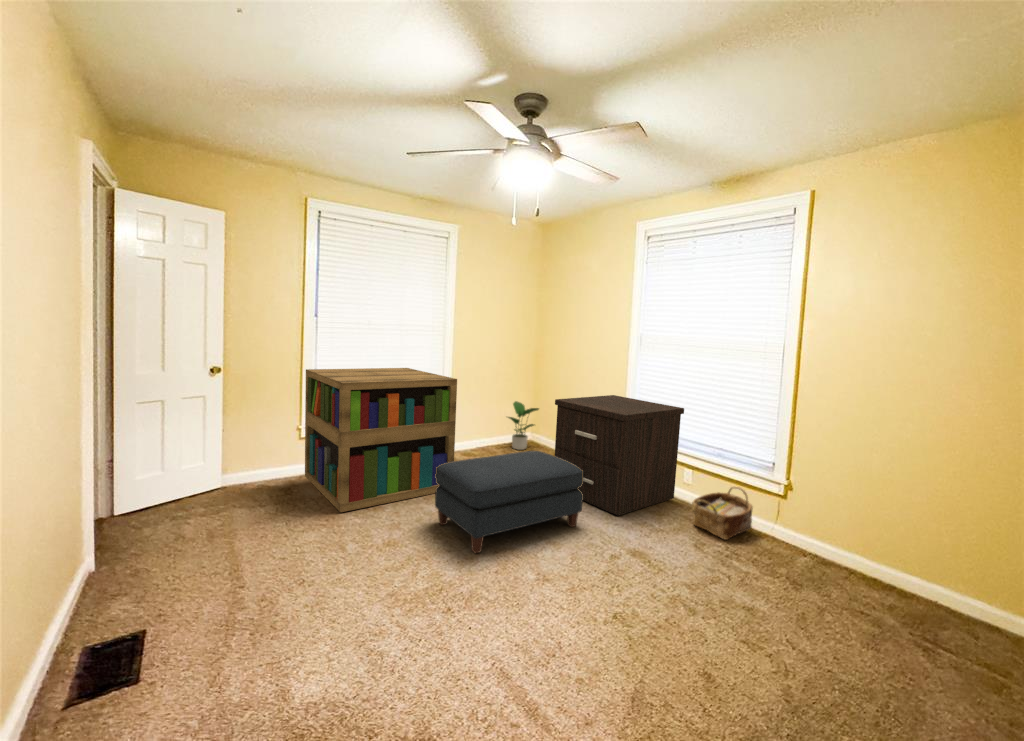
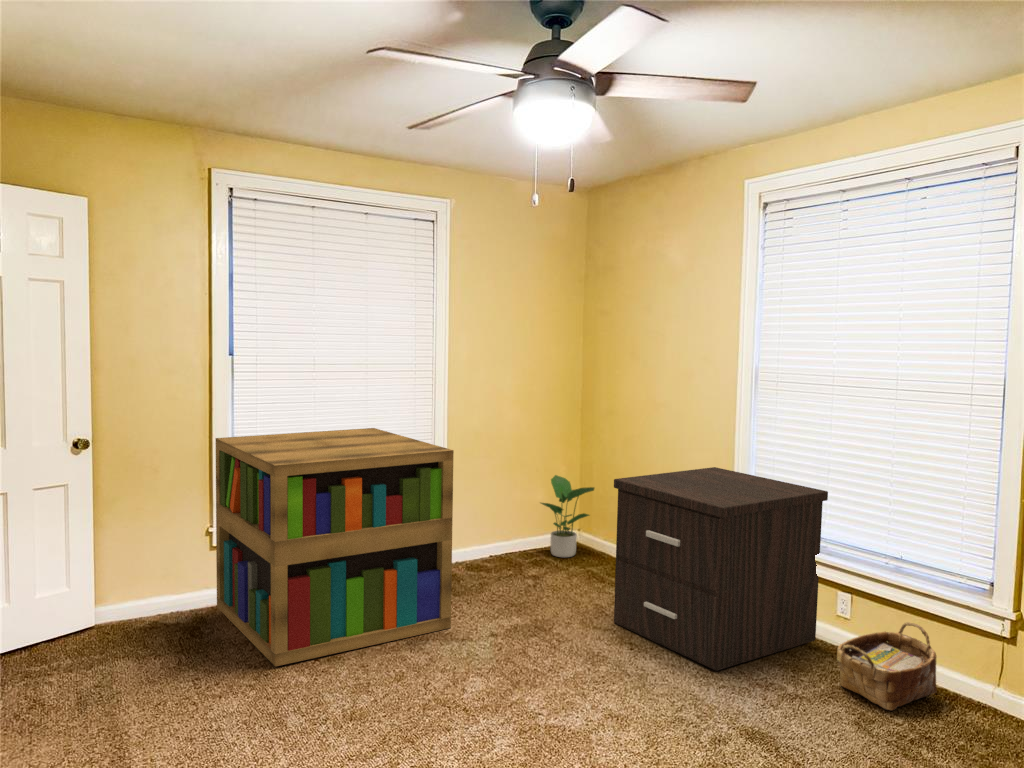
ottoman: present [435,451,583,553] -> none [421,565,655,731]

